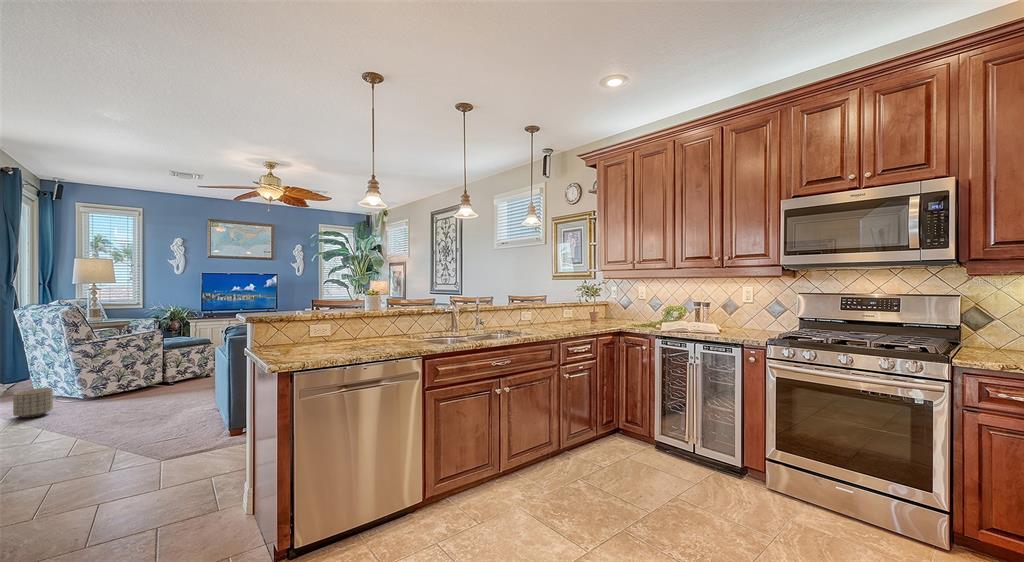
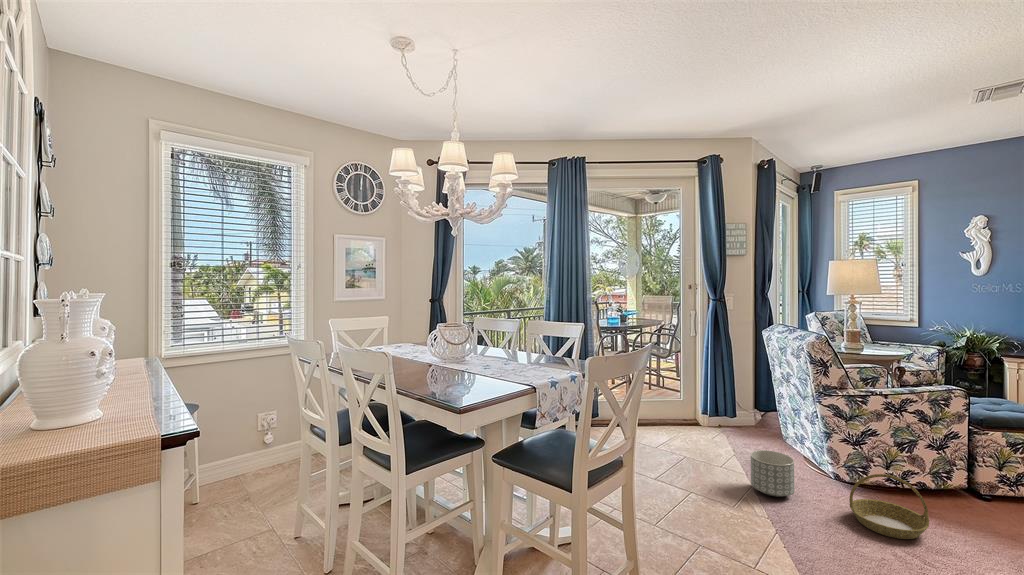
basket: none [94,376,140,409] -> present [849,474,929,539]

